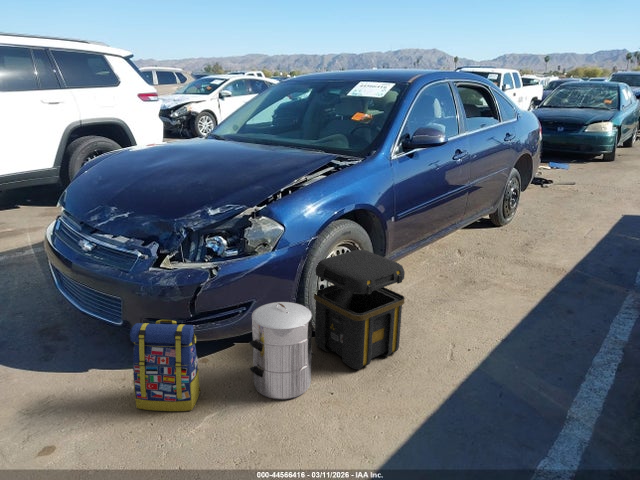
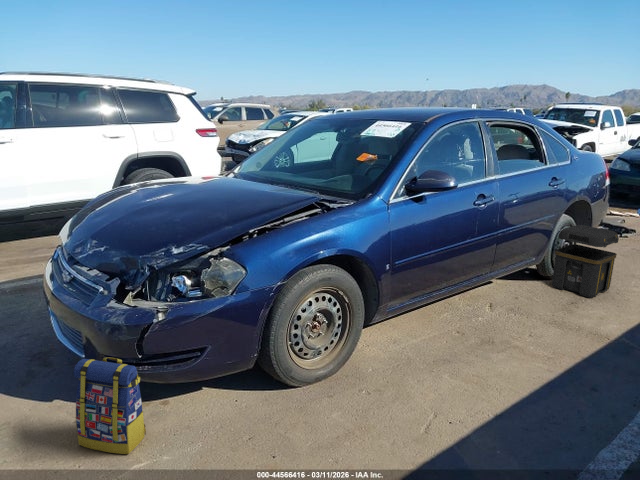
toolbox: present [314,250,405,369] -> present [552,225,619,298]
waste bin: present [249,302,314,400] -> none [193,349,267,455]

